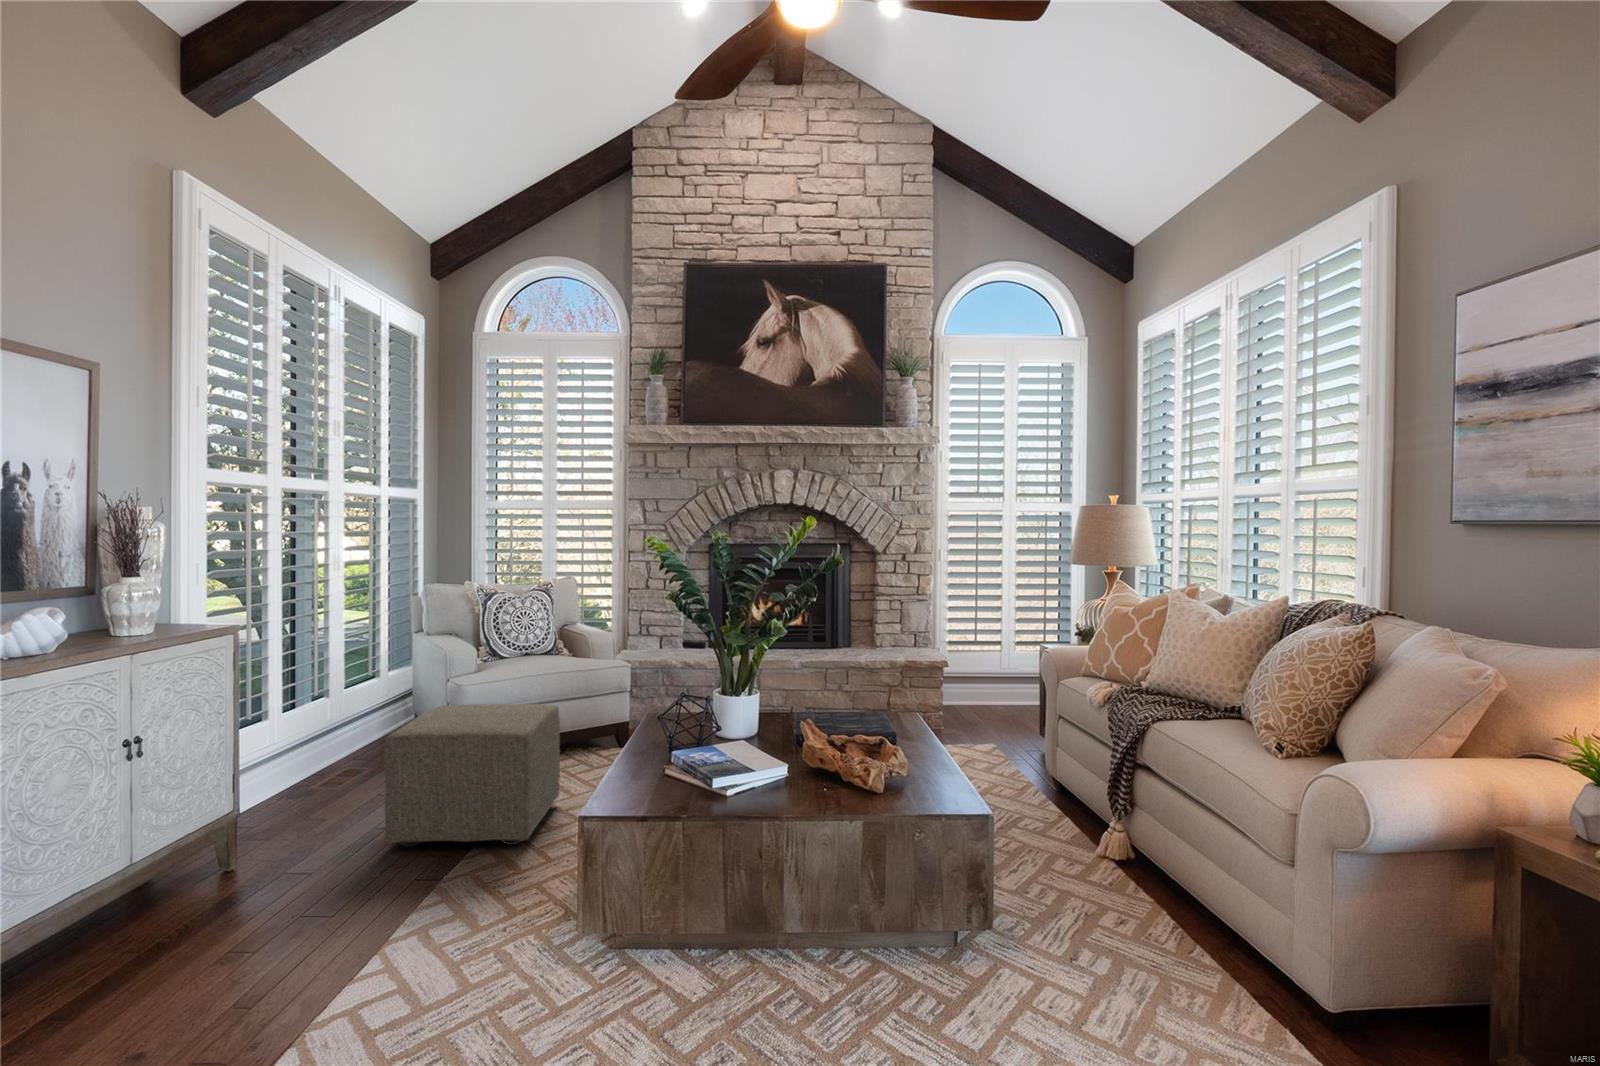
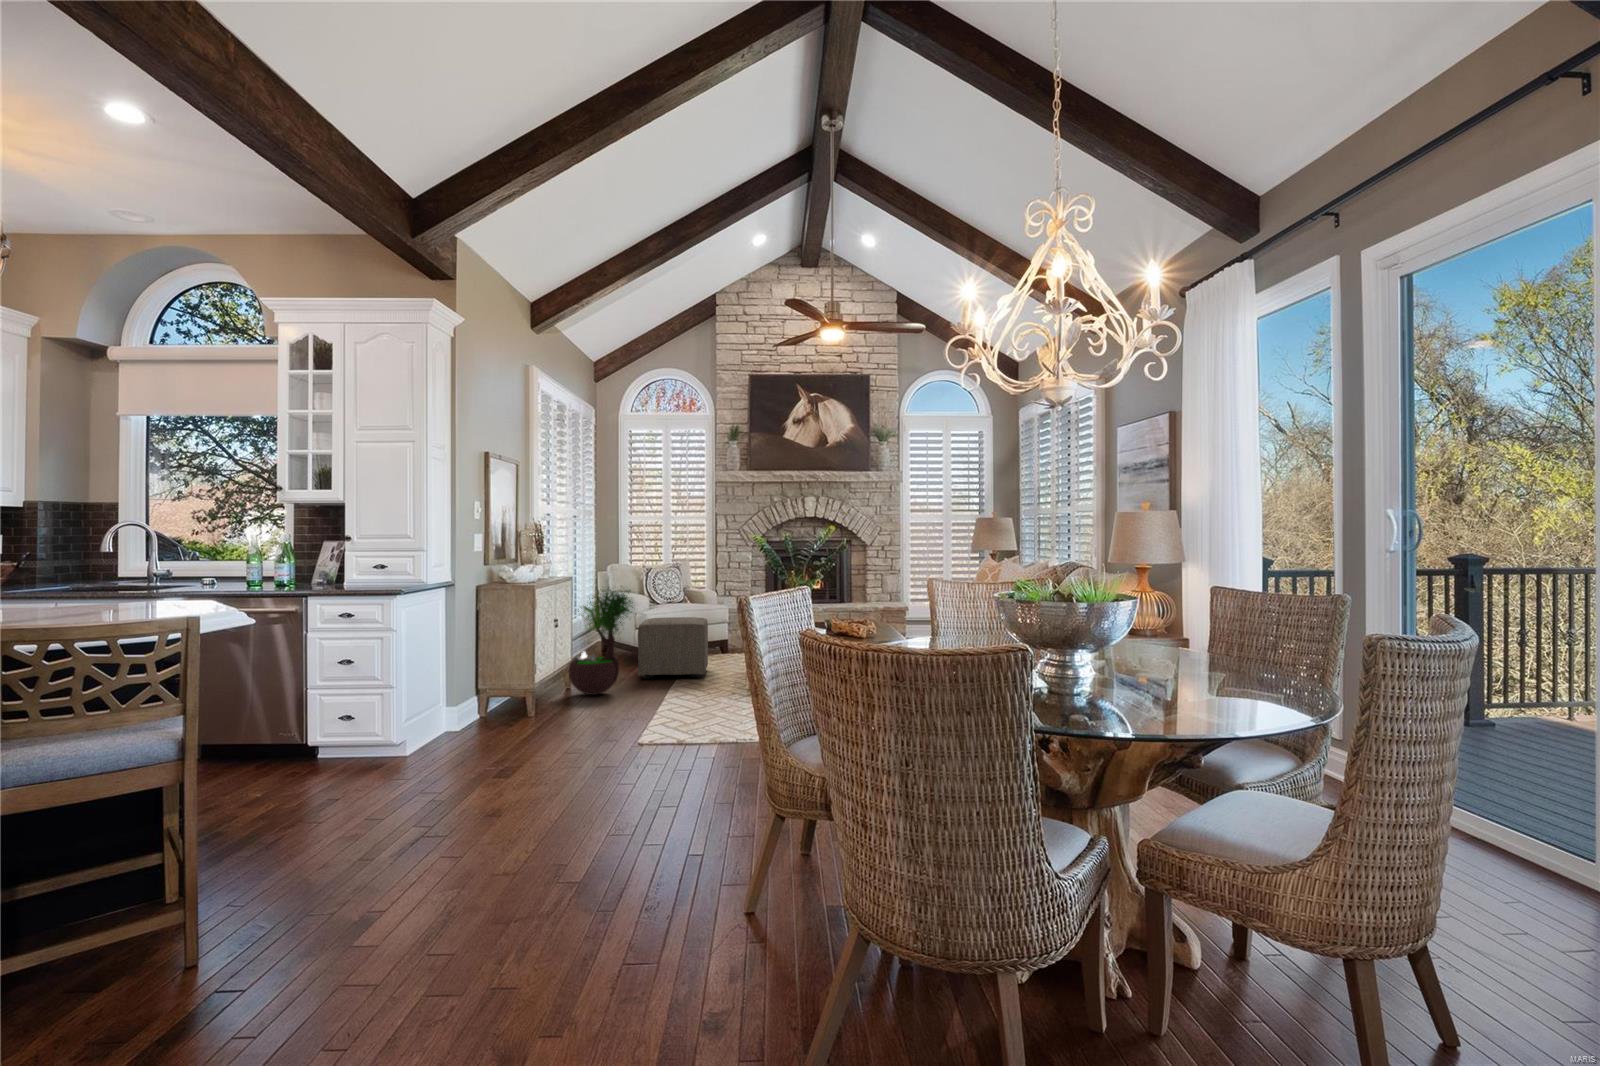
potted tree: none [137,662,329,940] -> present [568,586,633,695]

